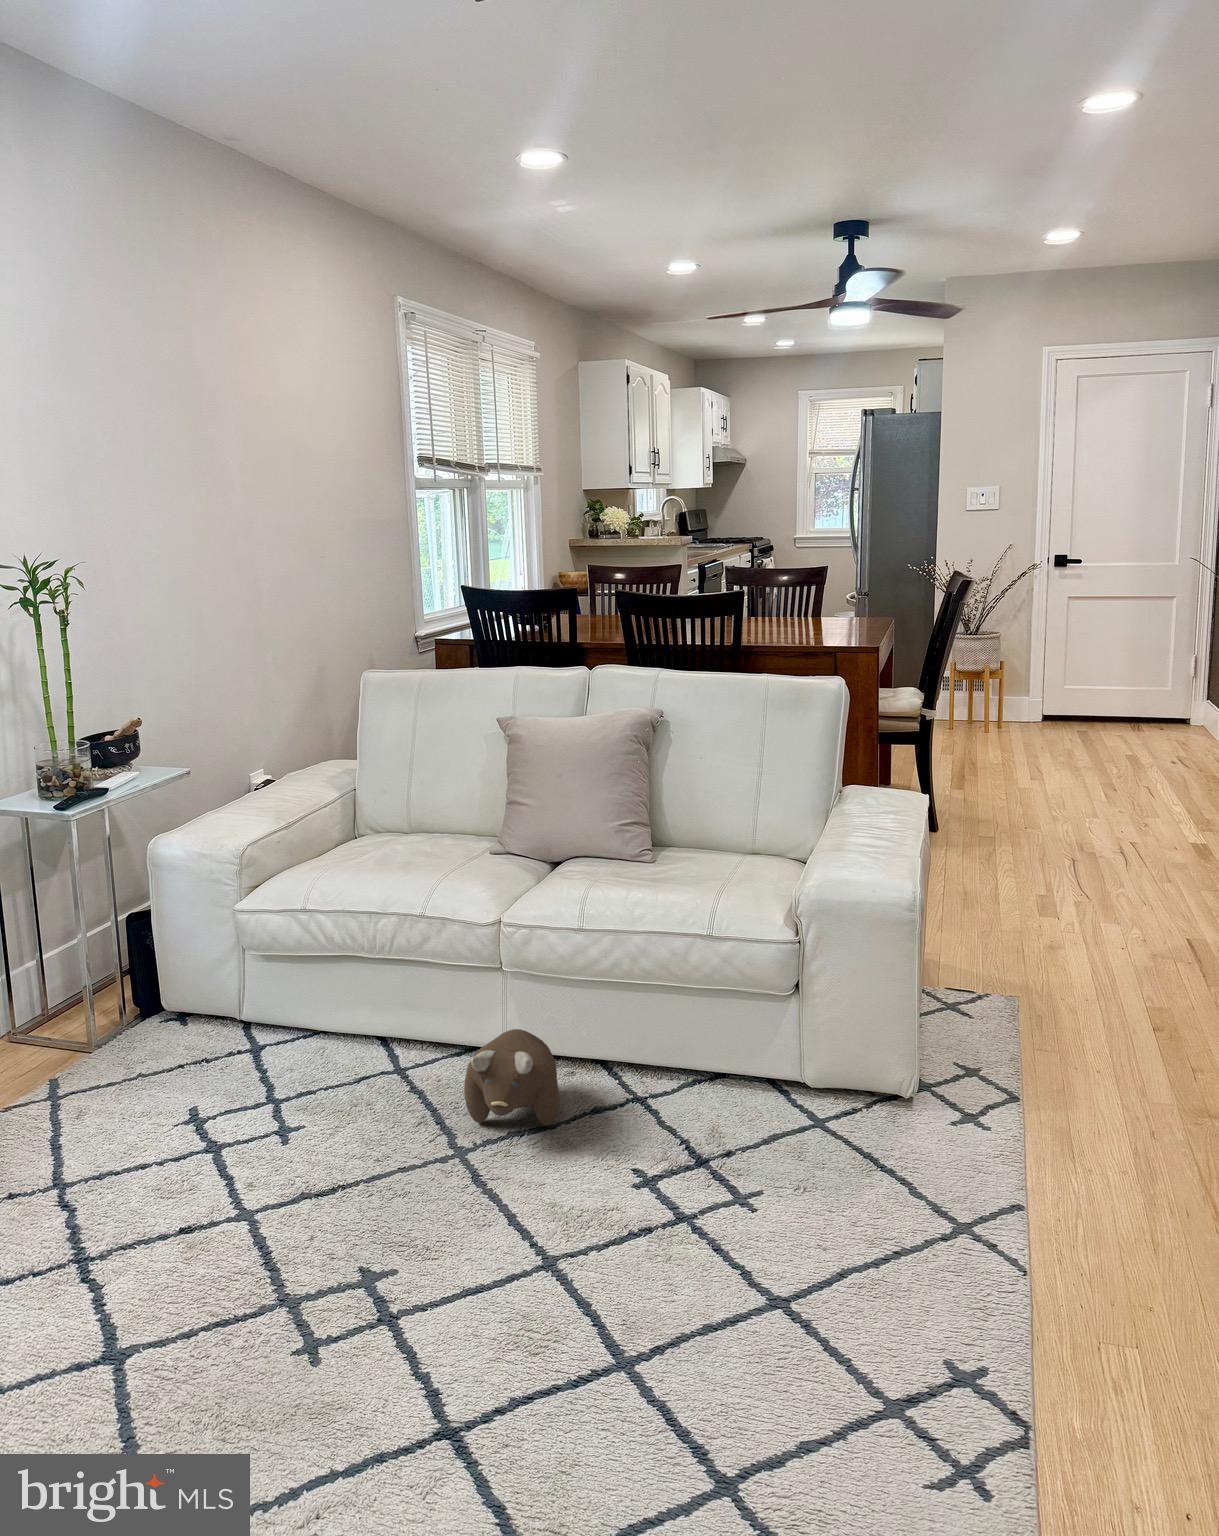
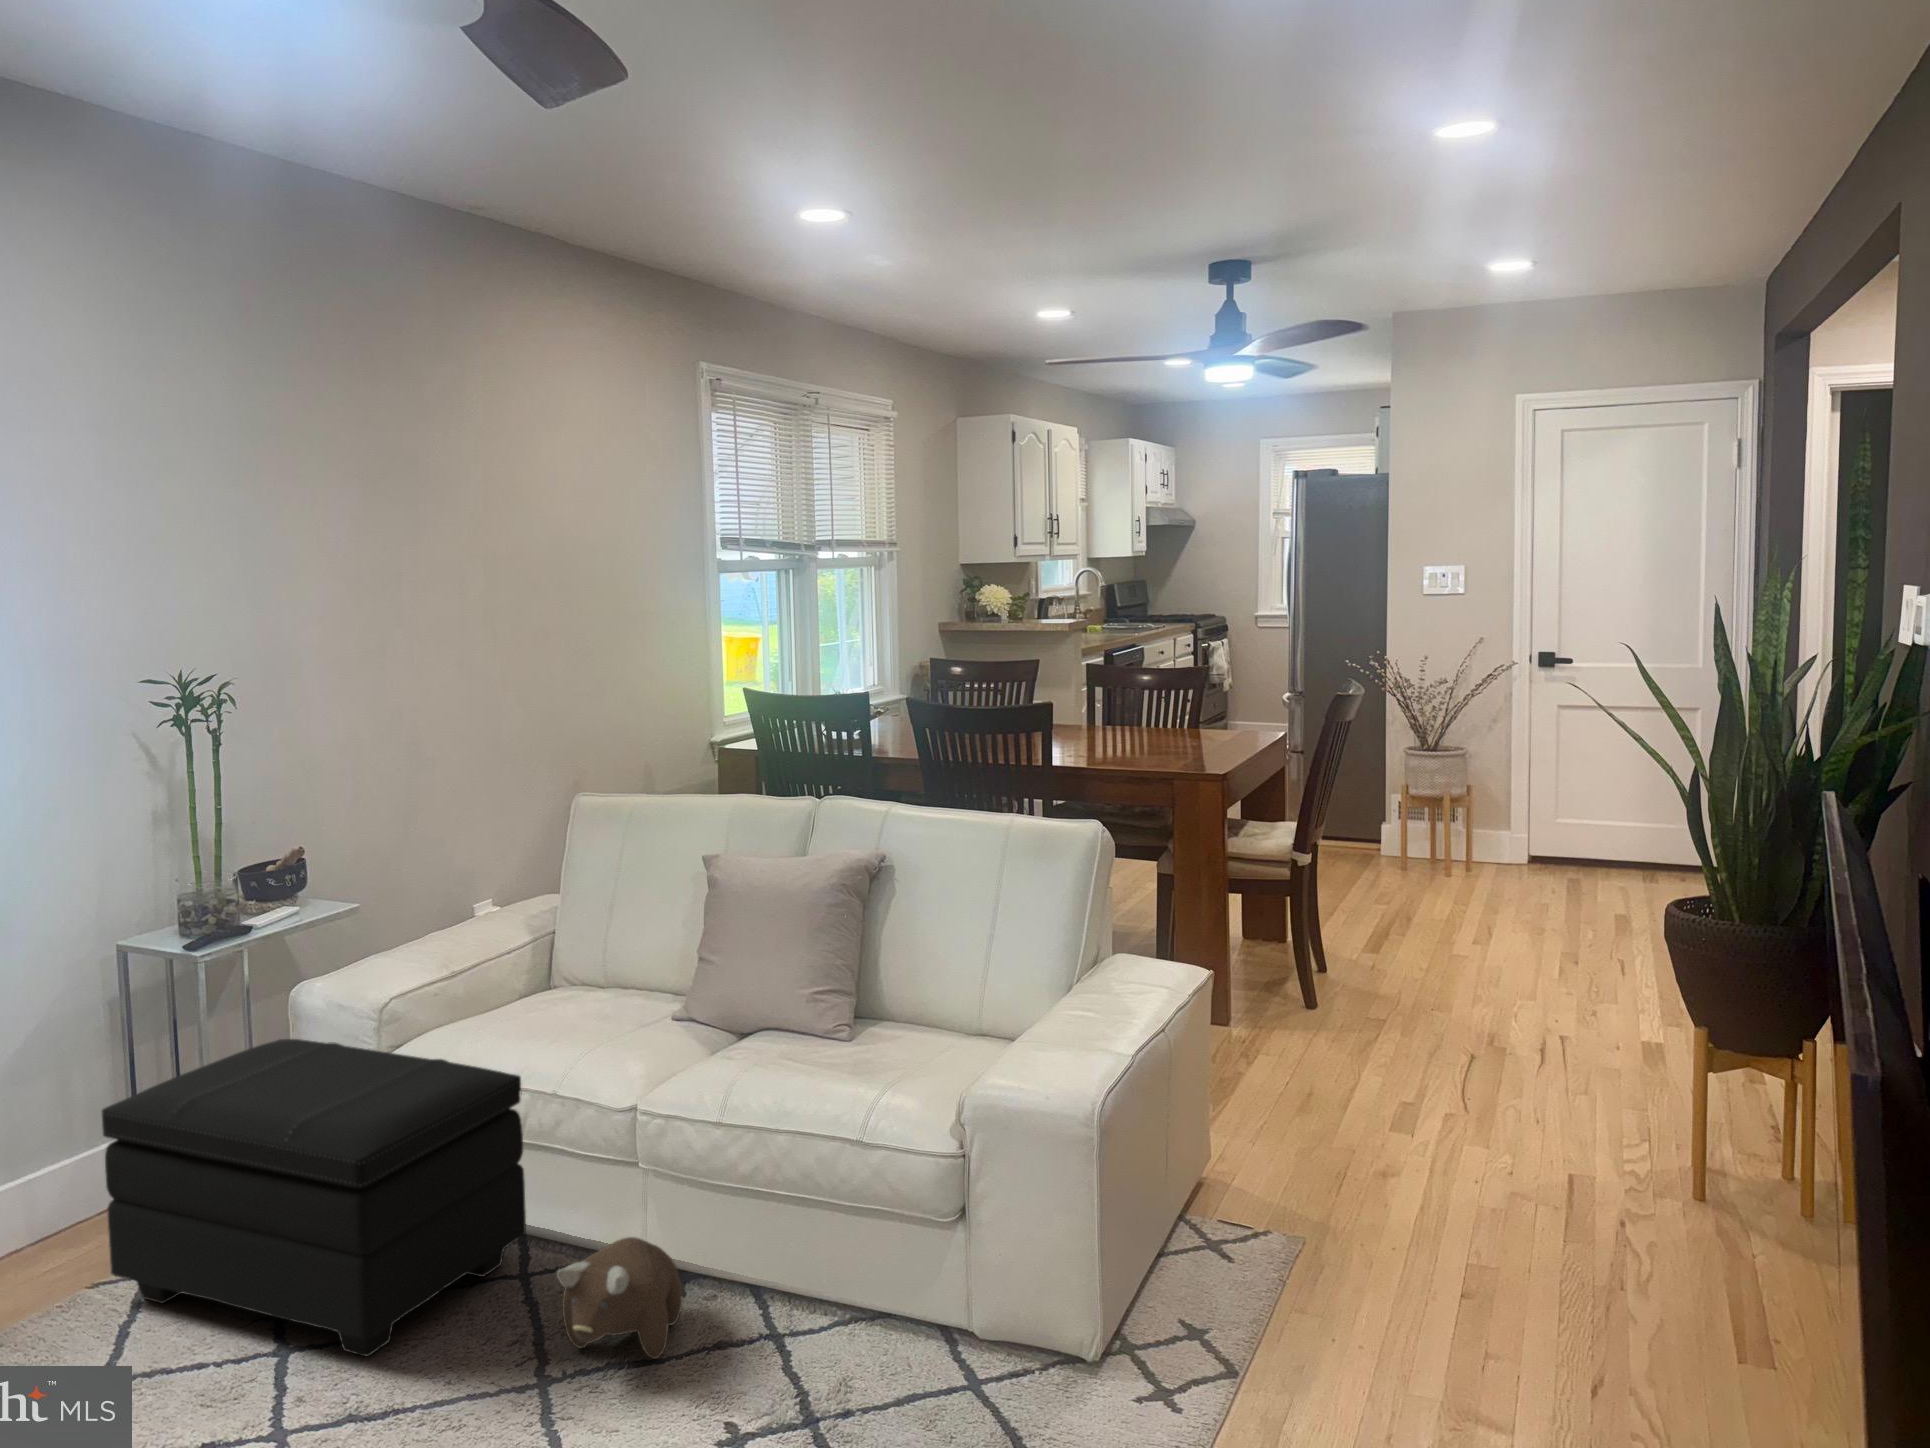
footstool: none [16,887,396,1144] -> present [102,1039,526,1356]

